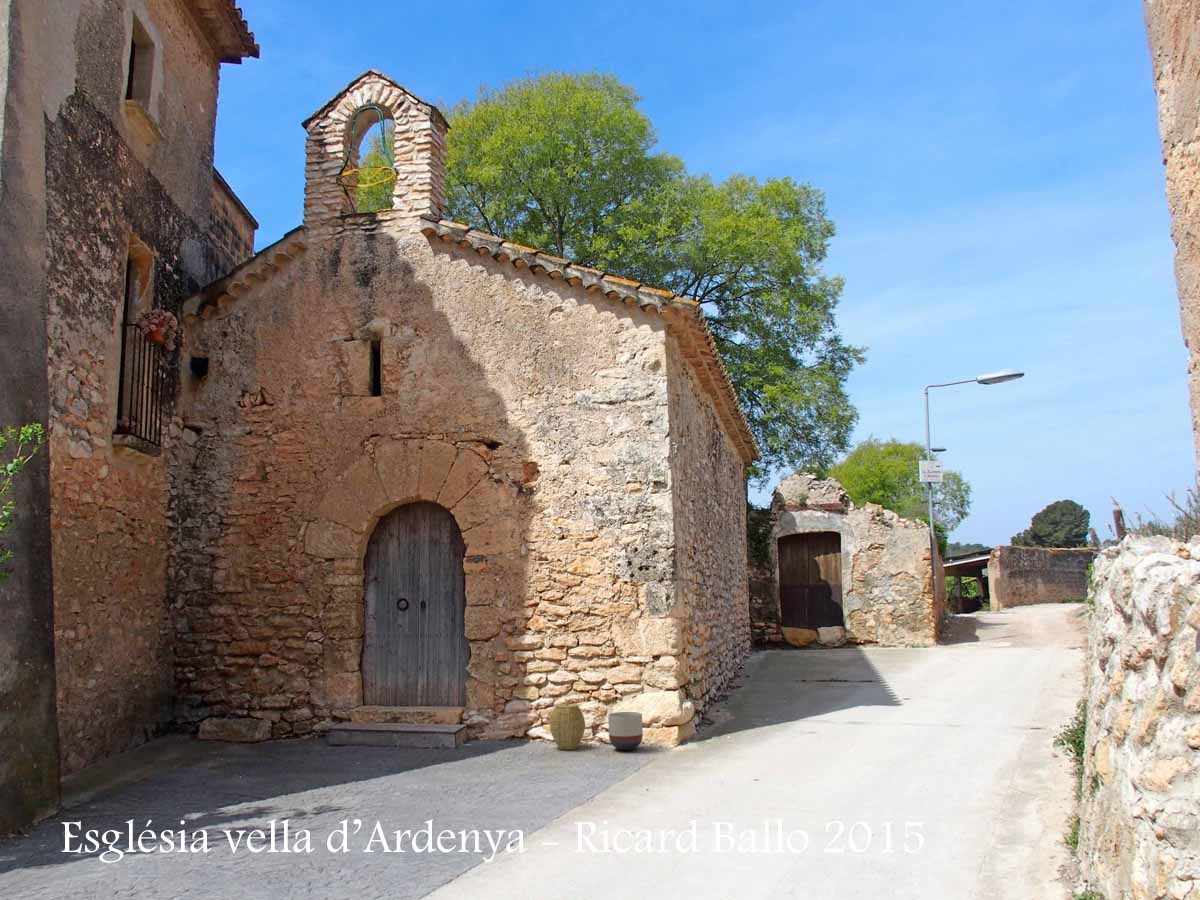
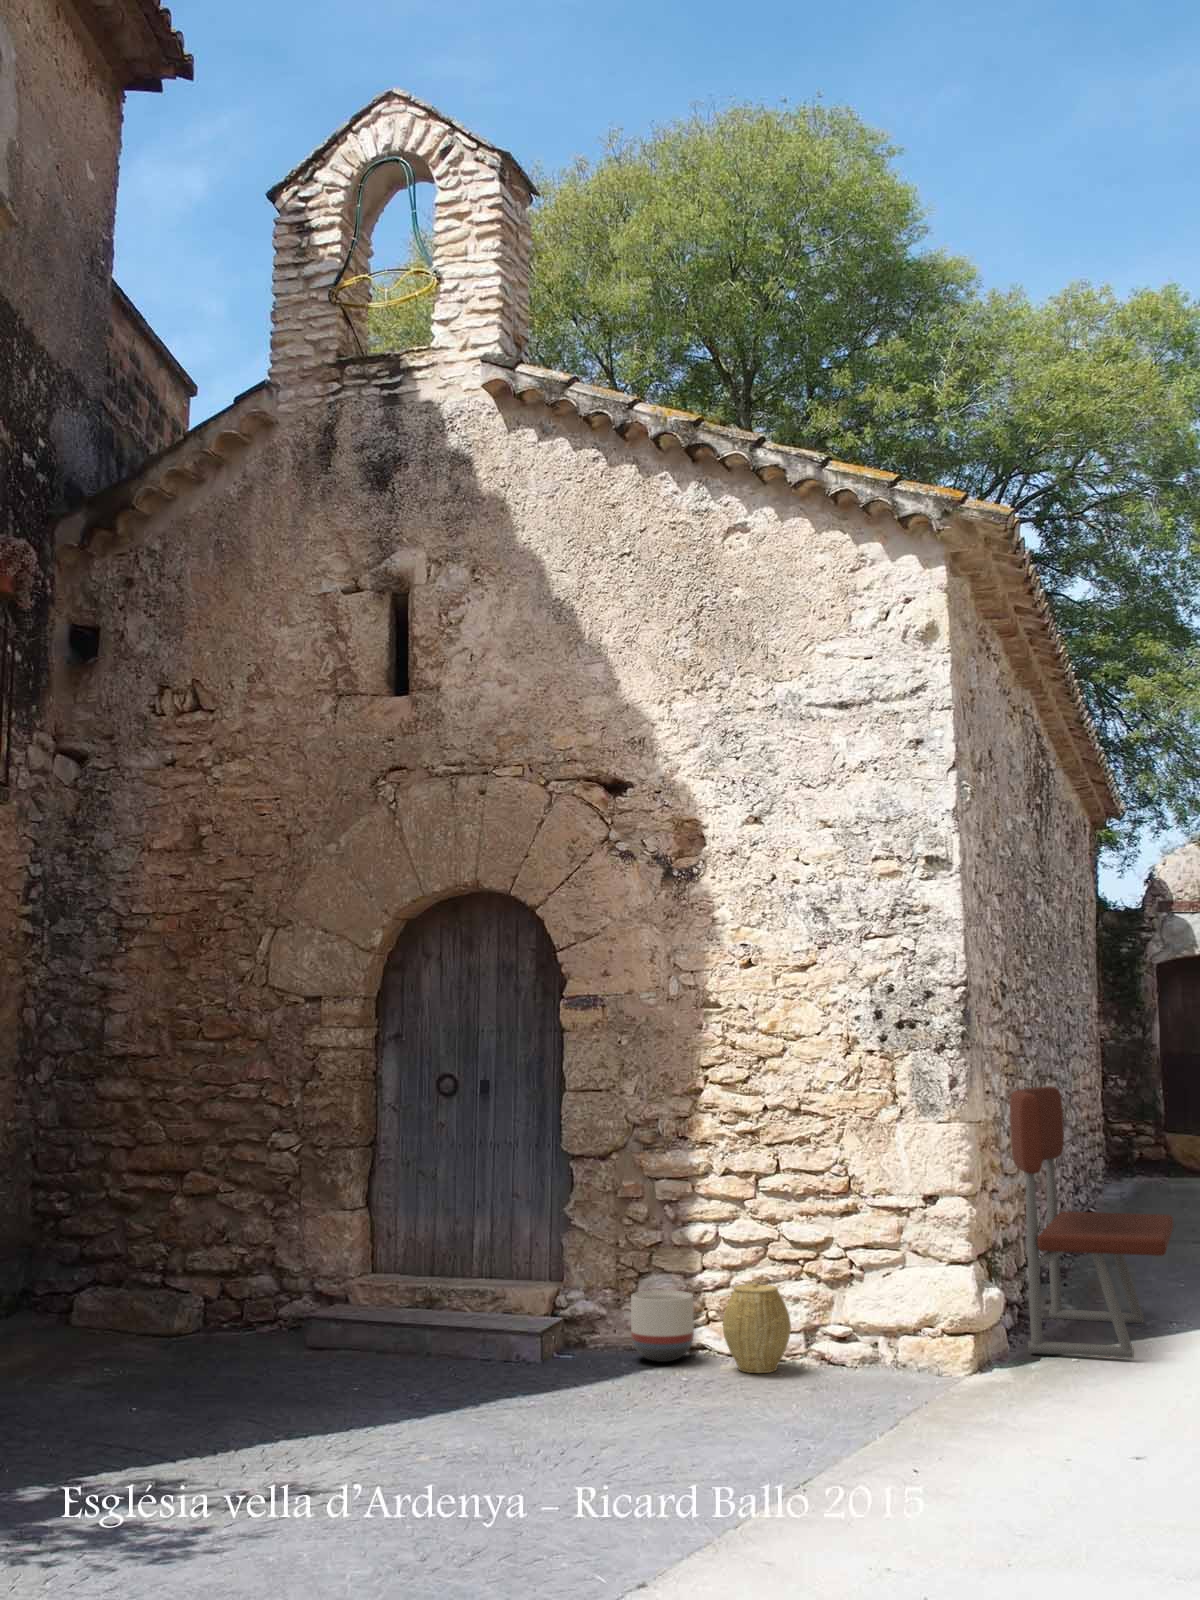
bench: none [697,599,779,735] -> present [1010,1086,1173,1358]
planter: present [608,712,643,750] -> present [631,1290,694,1362]

